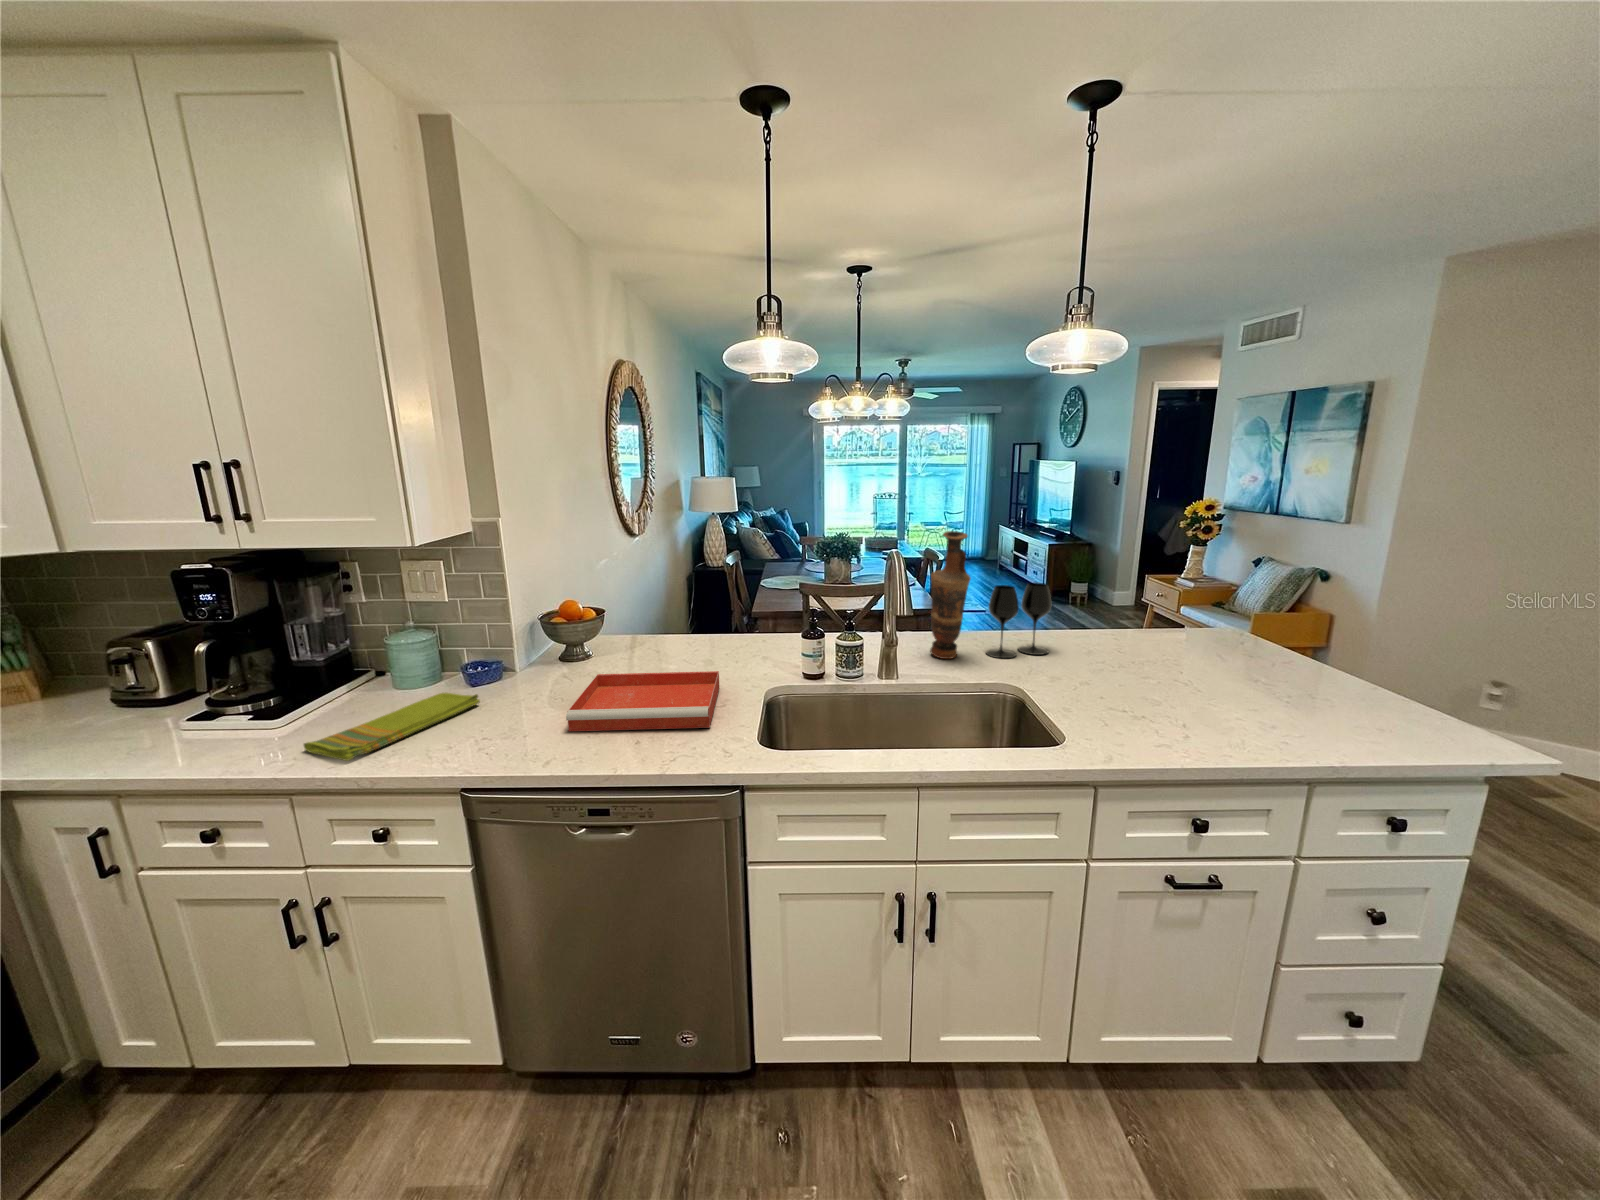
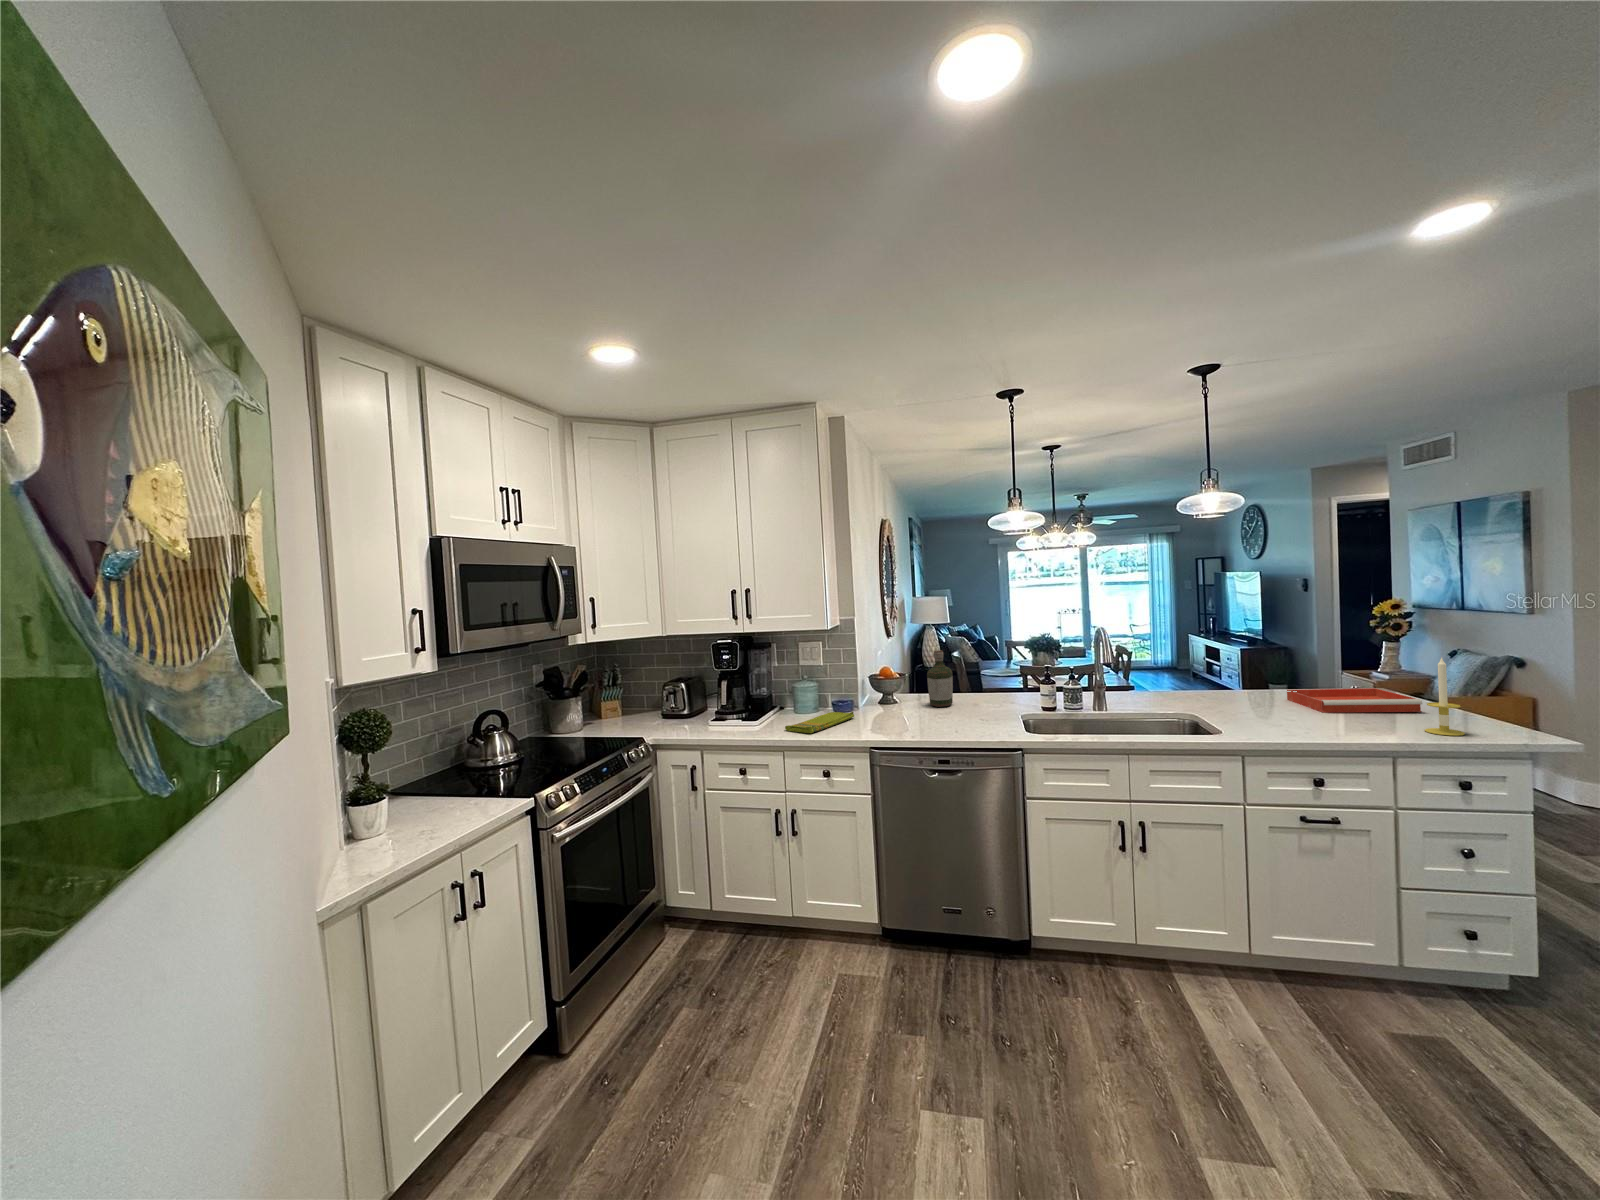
vase: present [930,531,971,659] -> none [1124,617,1152,702]
bottle: none [629,577,674,670] -> present [927,650,953,707]
wine glass: present [986,582,1051,659] -> none [1168,651,1218,702]
candle: none [1336,619,1396,740] -> present [1425,658,1465,736]
tray: present [566,671,719,731] -> present [1287,688,1422,713]

